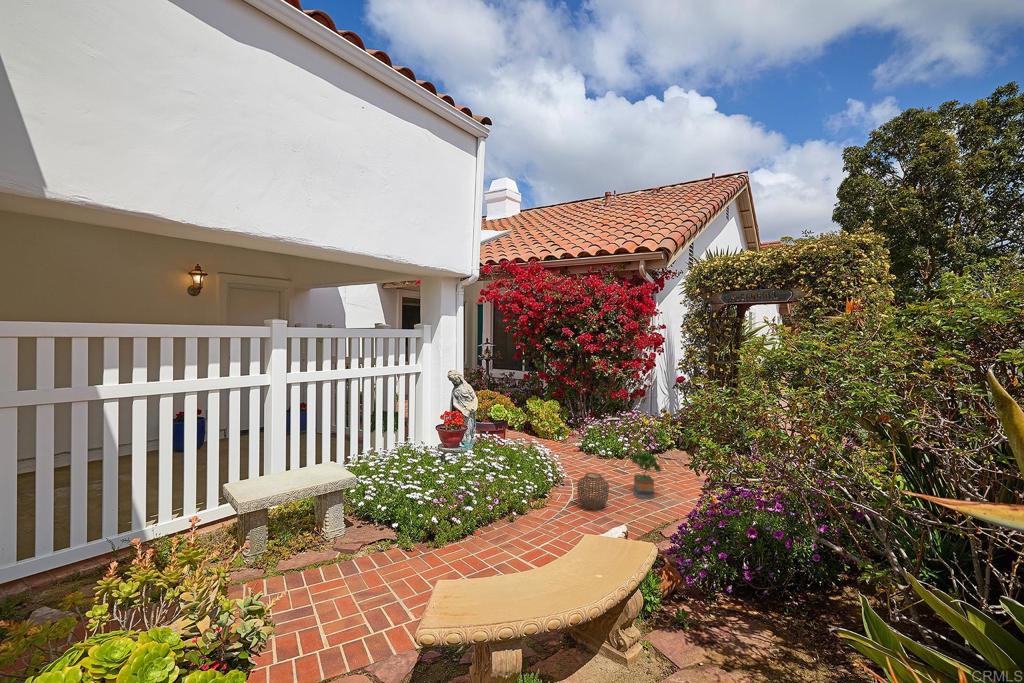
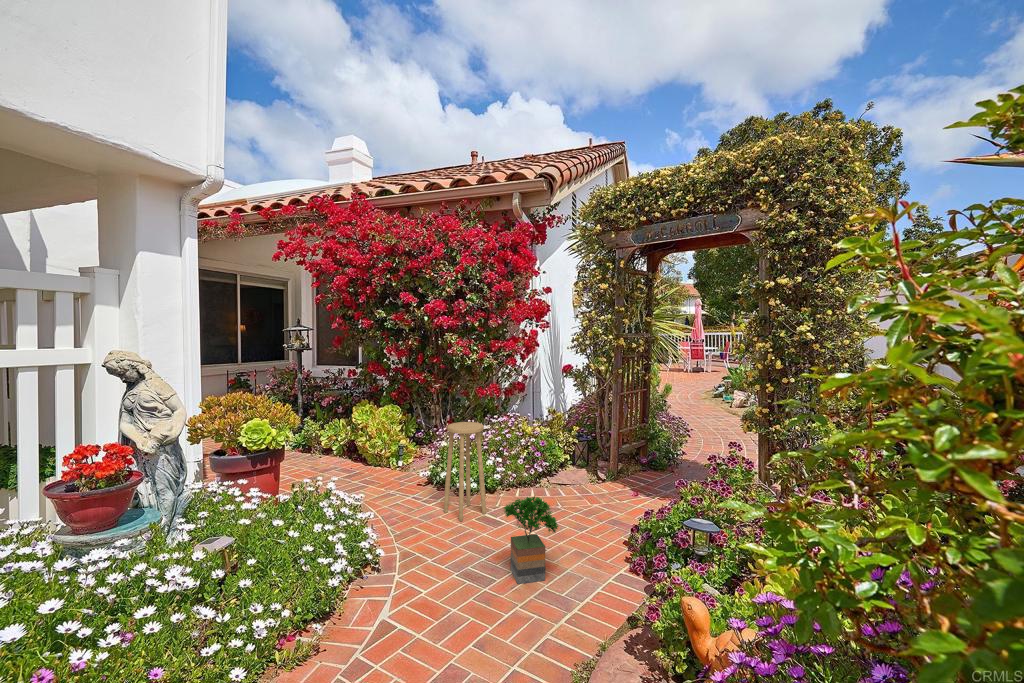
stool: none [592,412,618,470] -> present [444,422,486,521]
woven basket: present [577,473,609,510] -> none [397,554,461,635]

